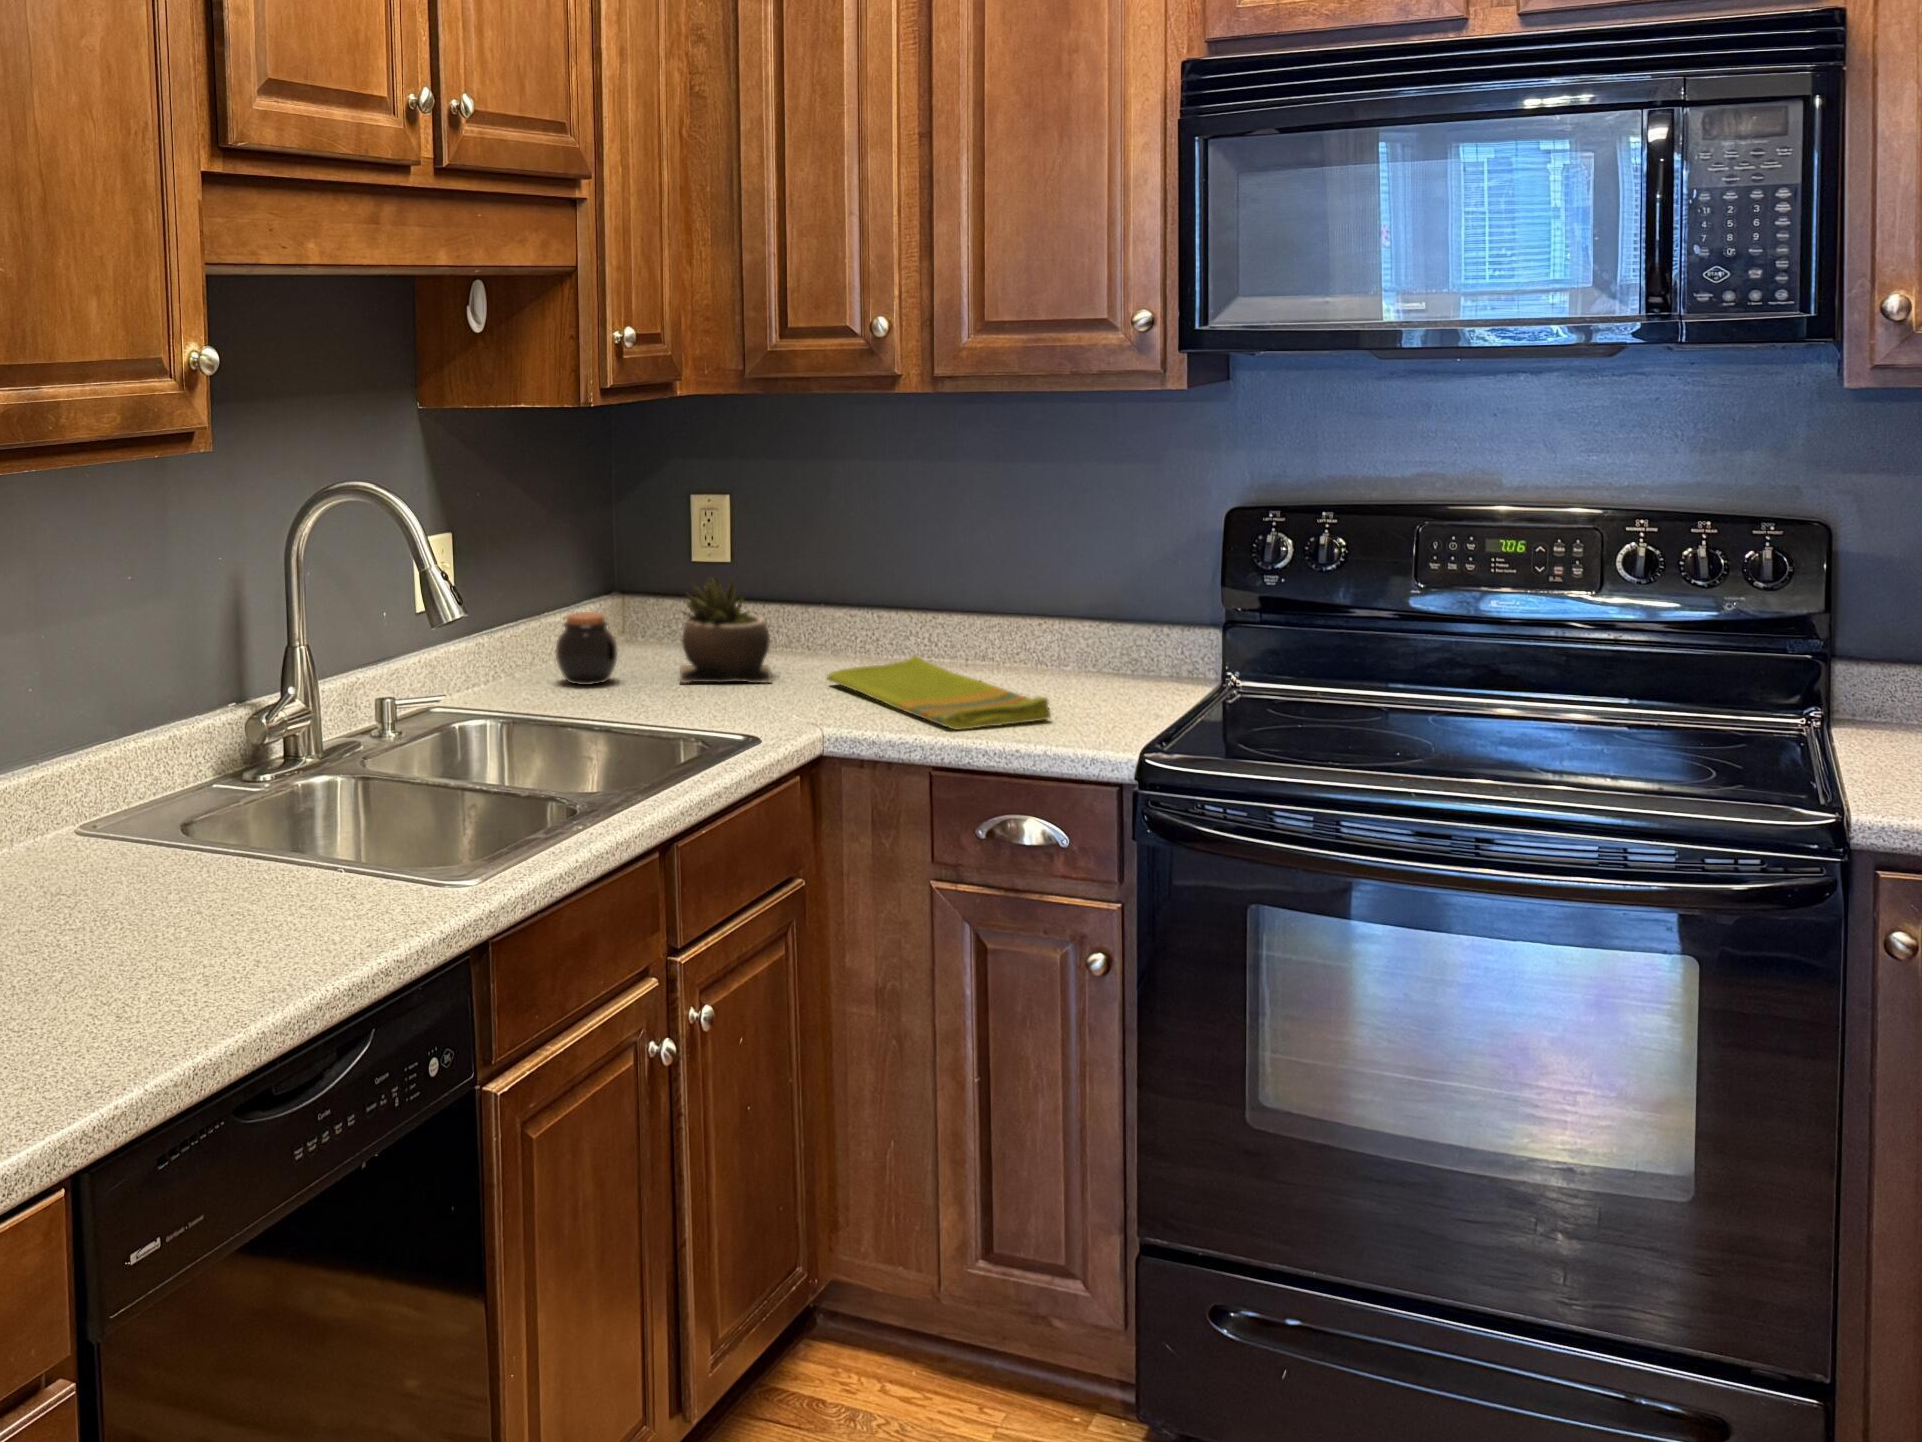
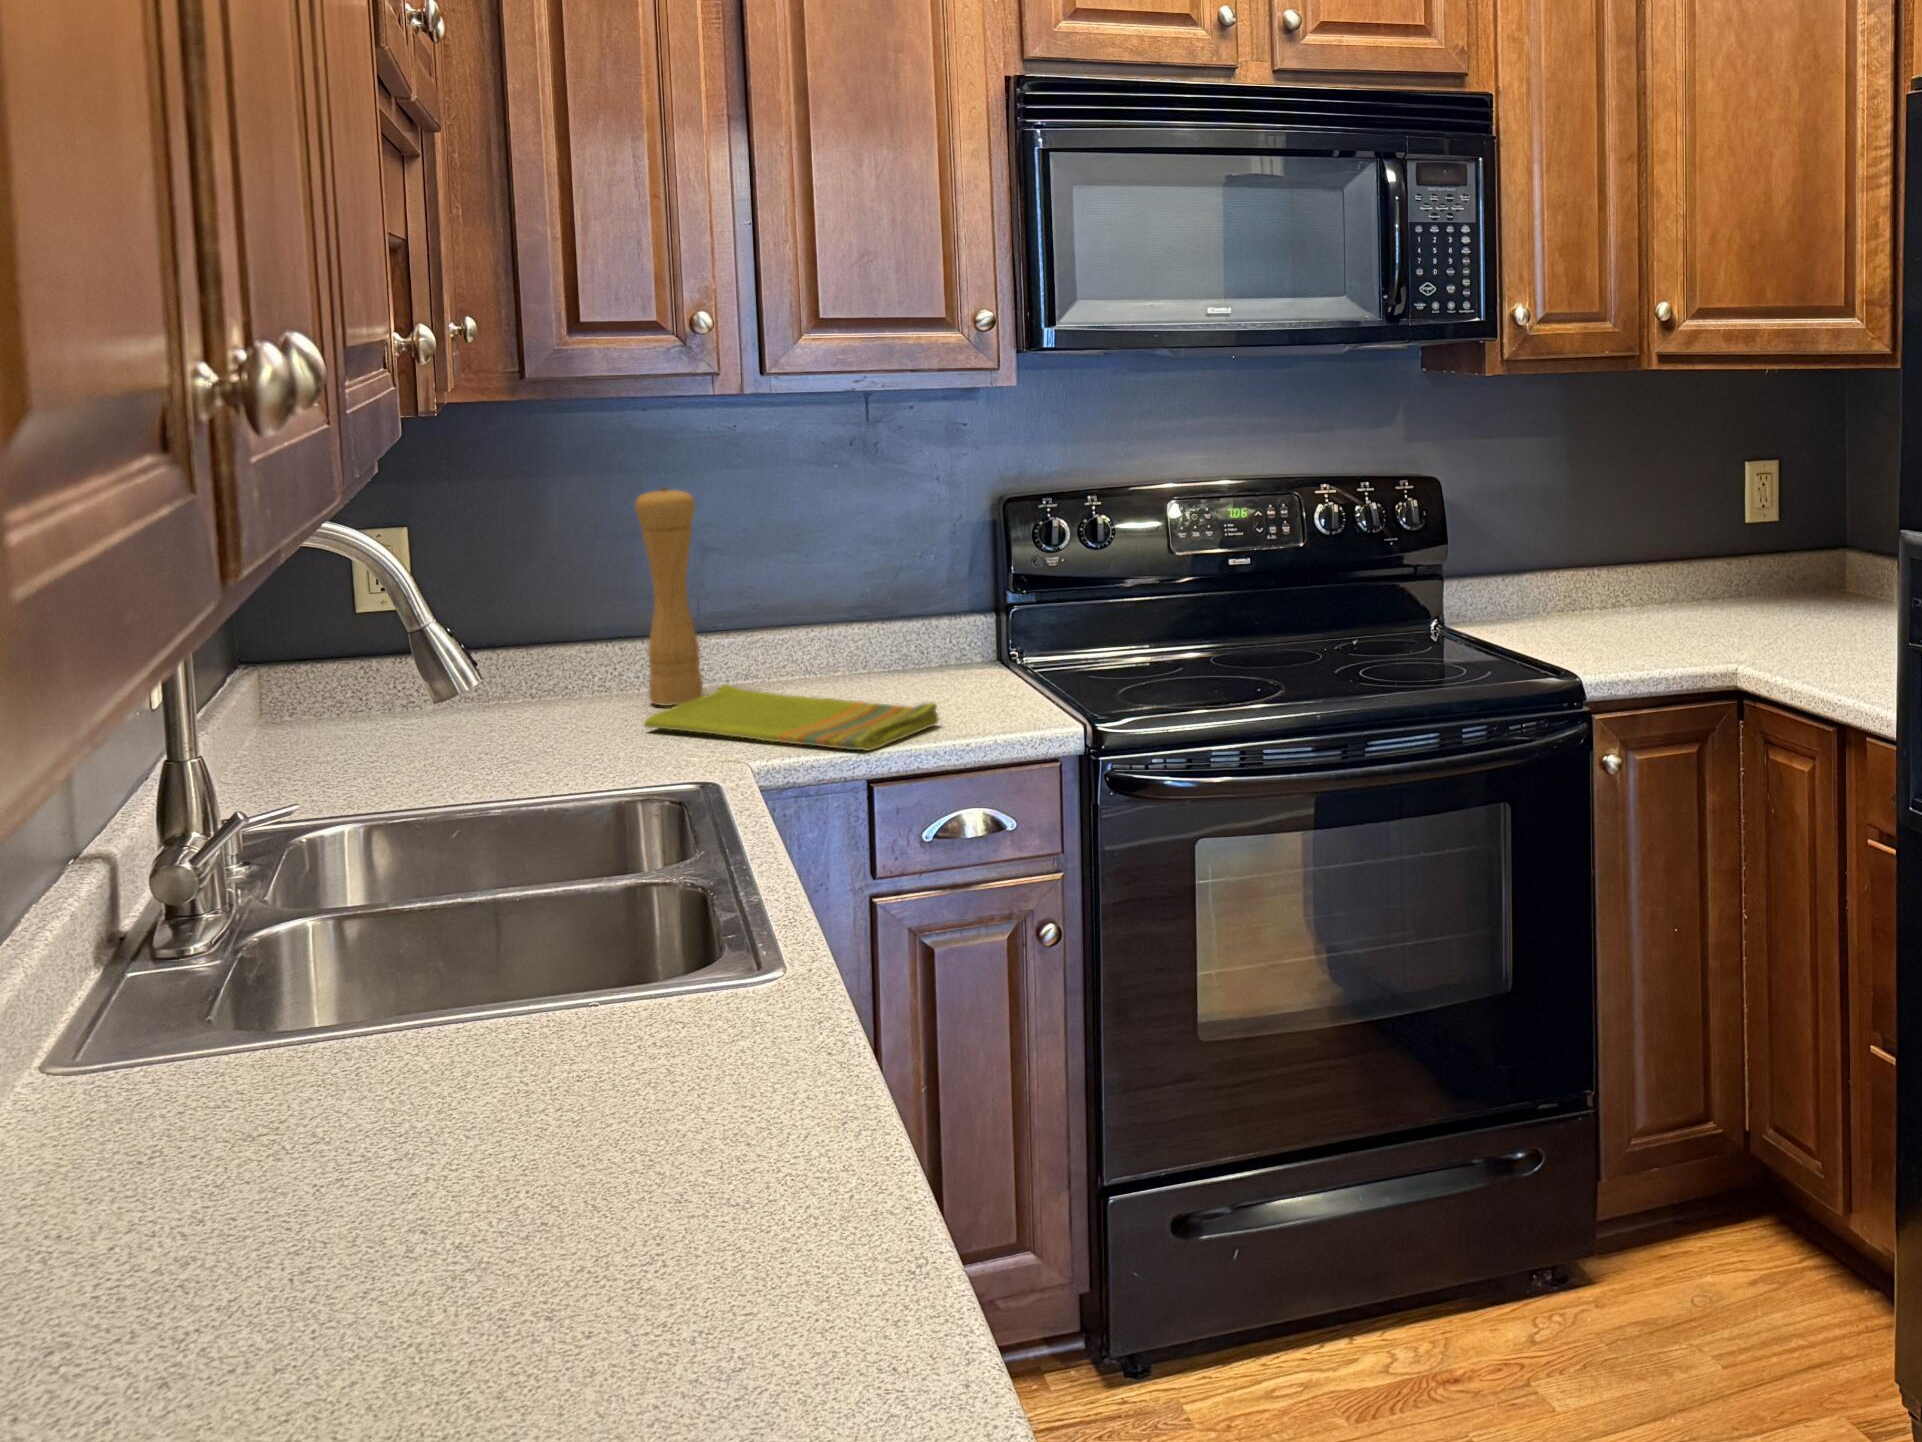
pepper mill: none [864,469,915,669] -> present [636,487,704,706]
succulent plant: present [680,579,772,683] -> none [424,627,577,761]
jar: present [556,612,618,685] -> none [284,694,375,788]

